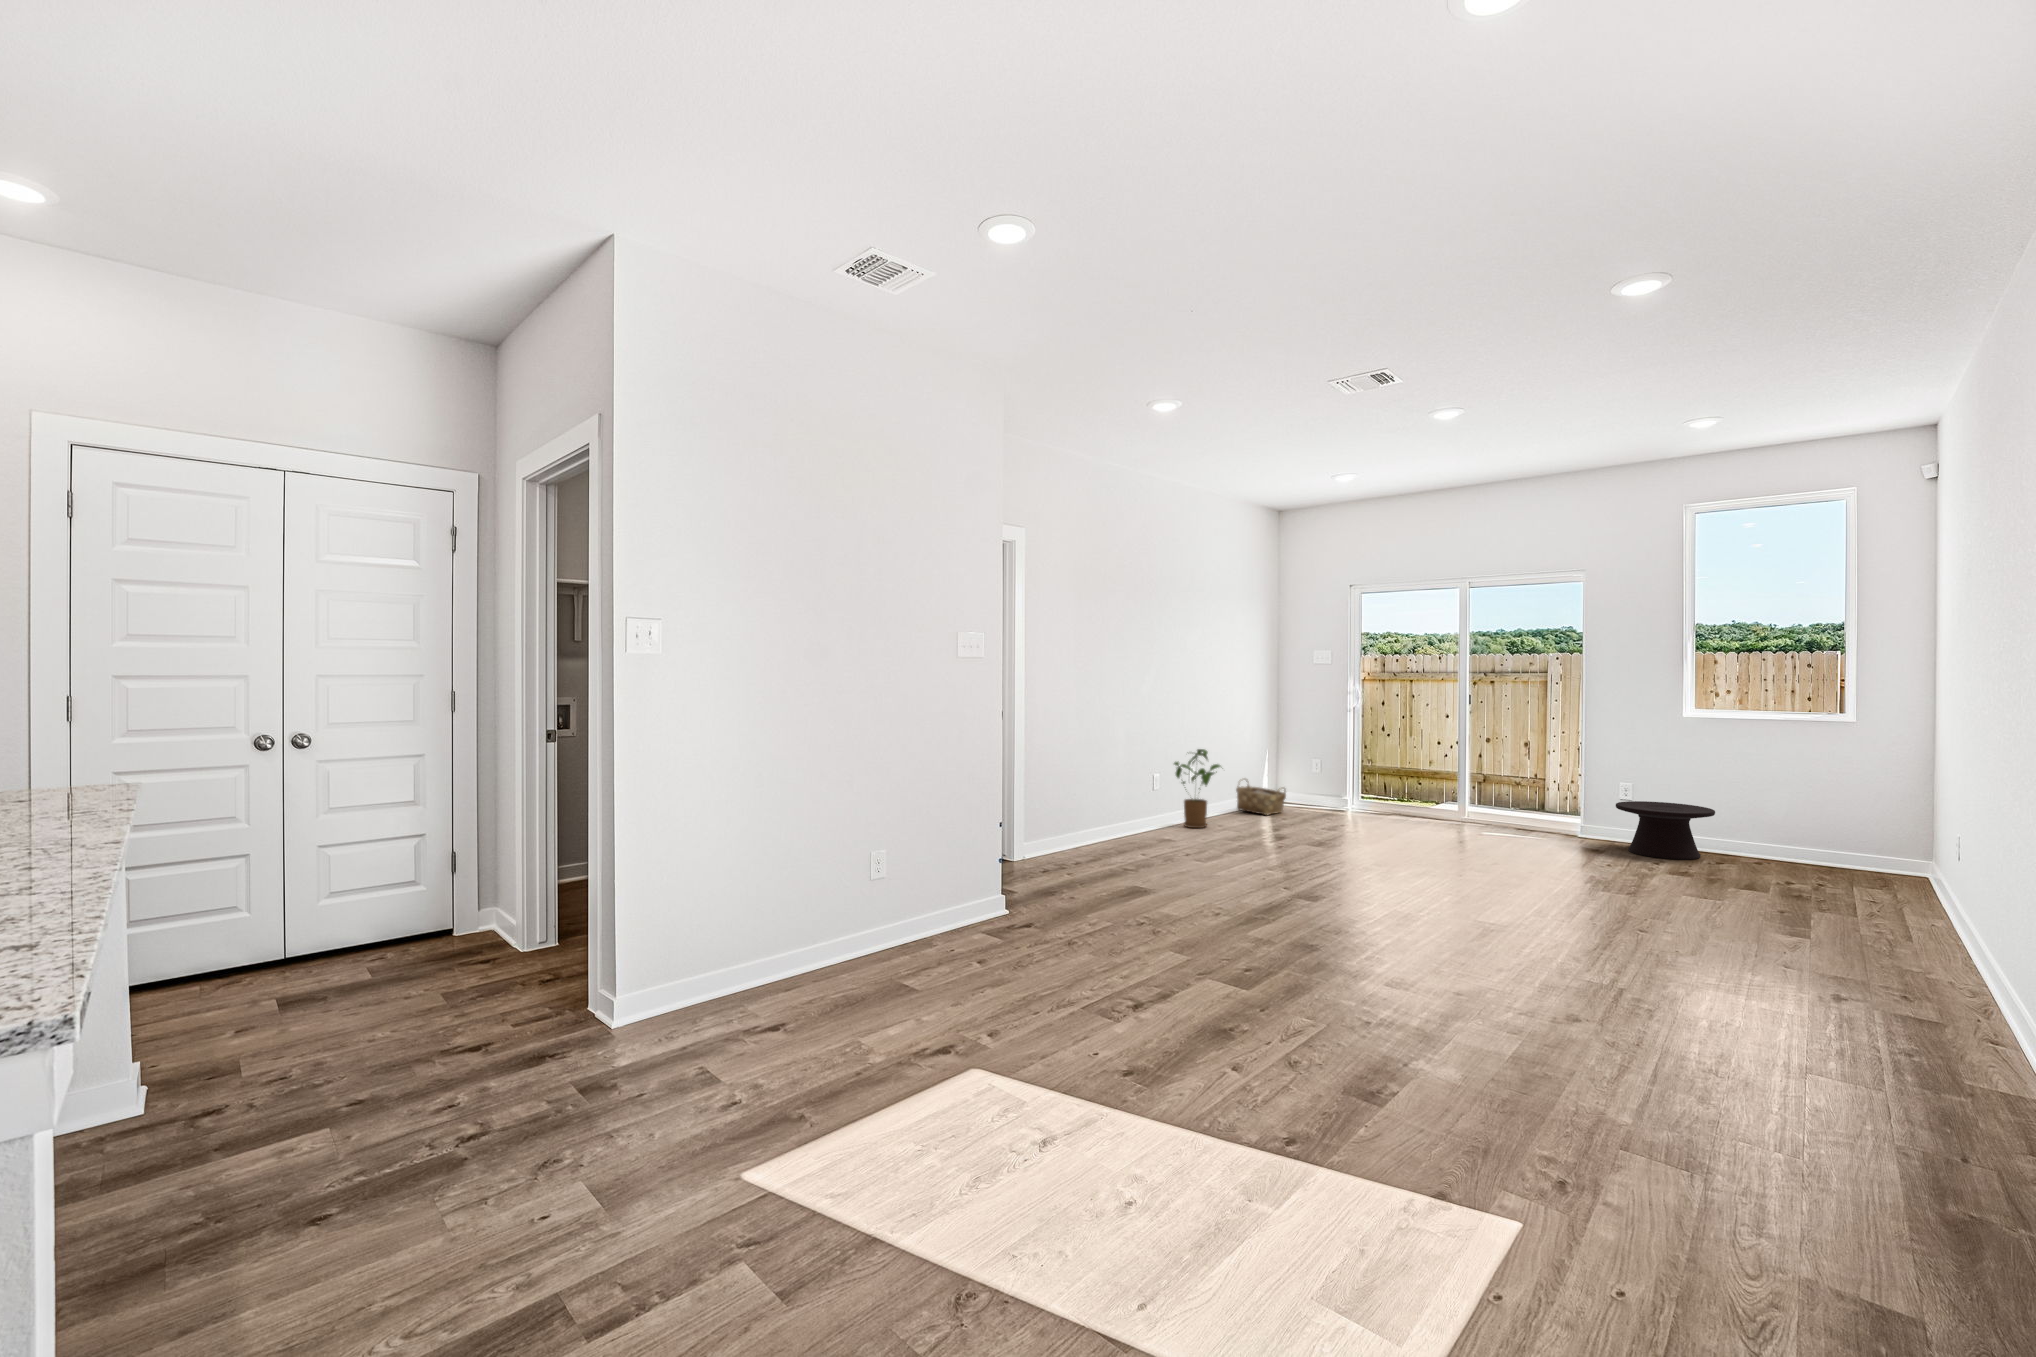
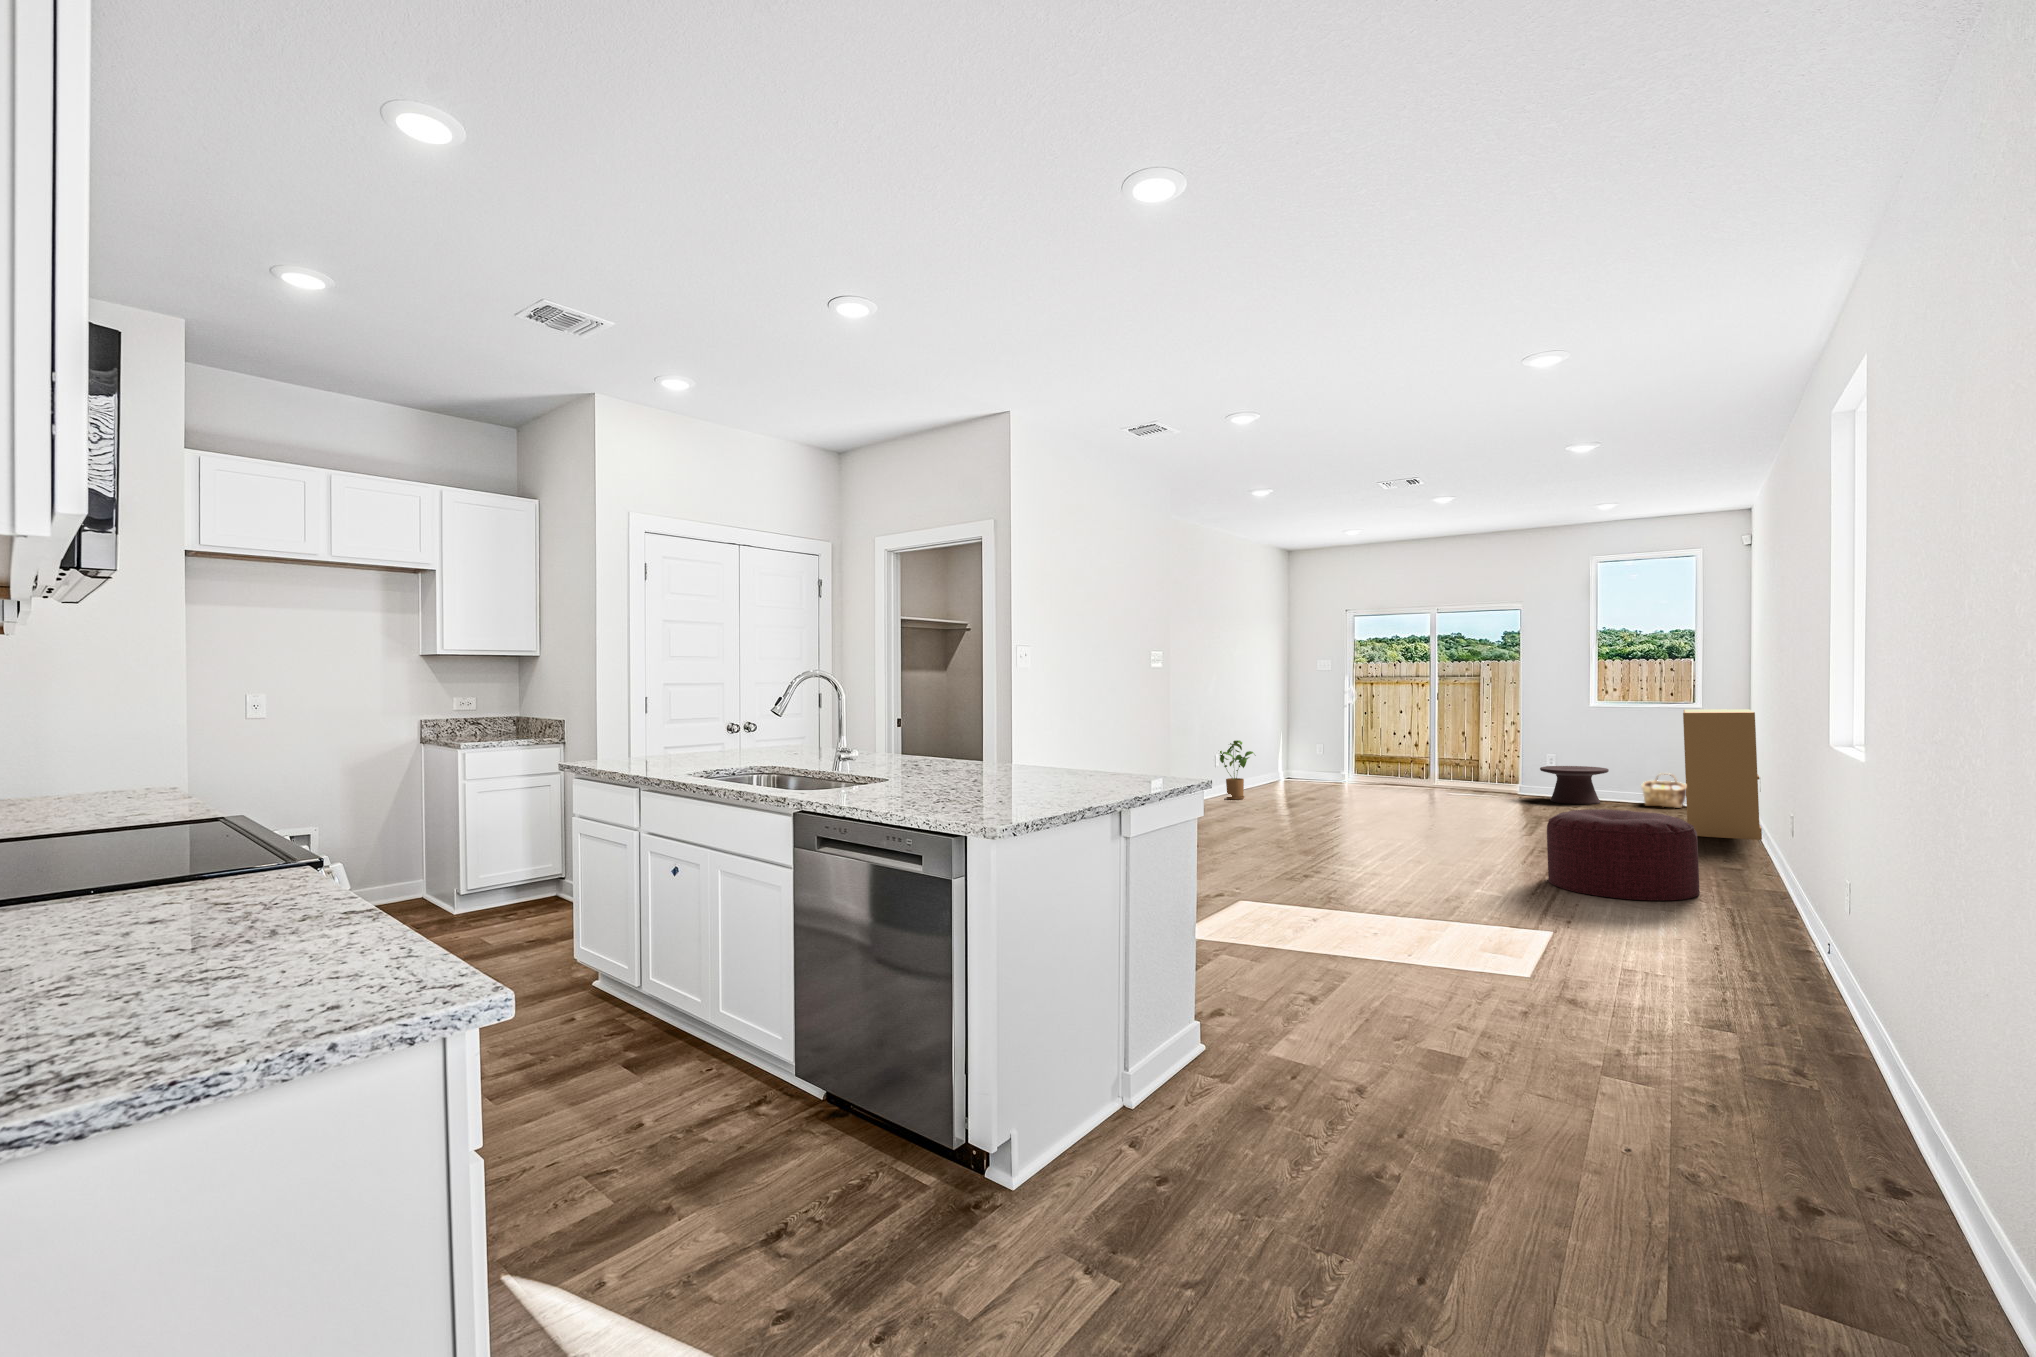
bookshelf: none [1834,735,1959,950] -> present [1683,709,1762,840]
woven basket: present [1236,779,1286,815] -> present [1641,773,1686,808]
ottoman: none [1591,913,1866,1106] -> present [1547,809,1700,901]

